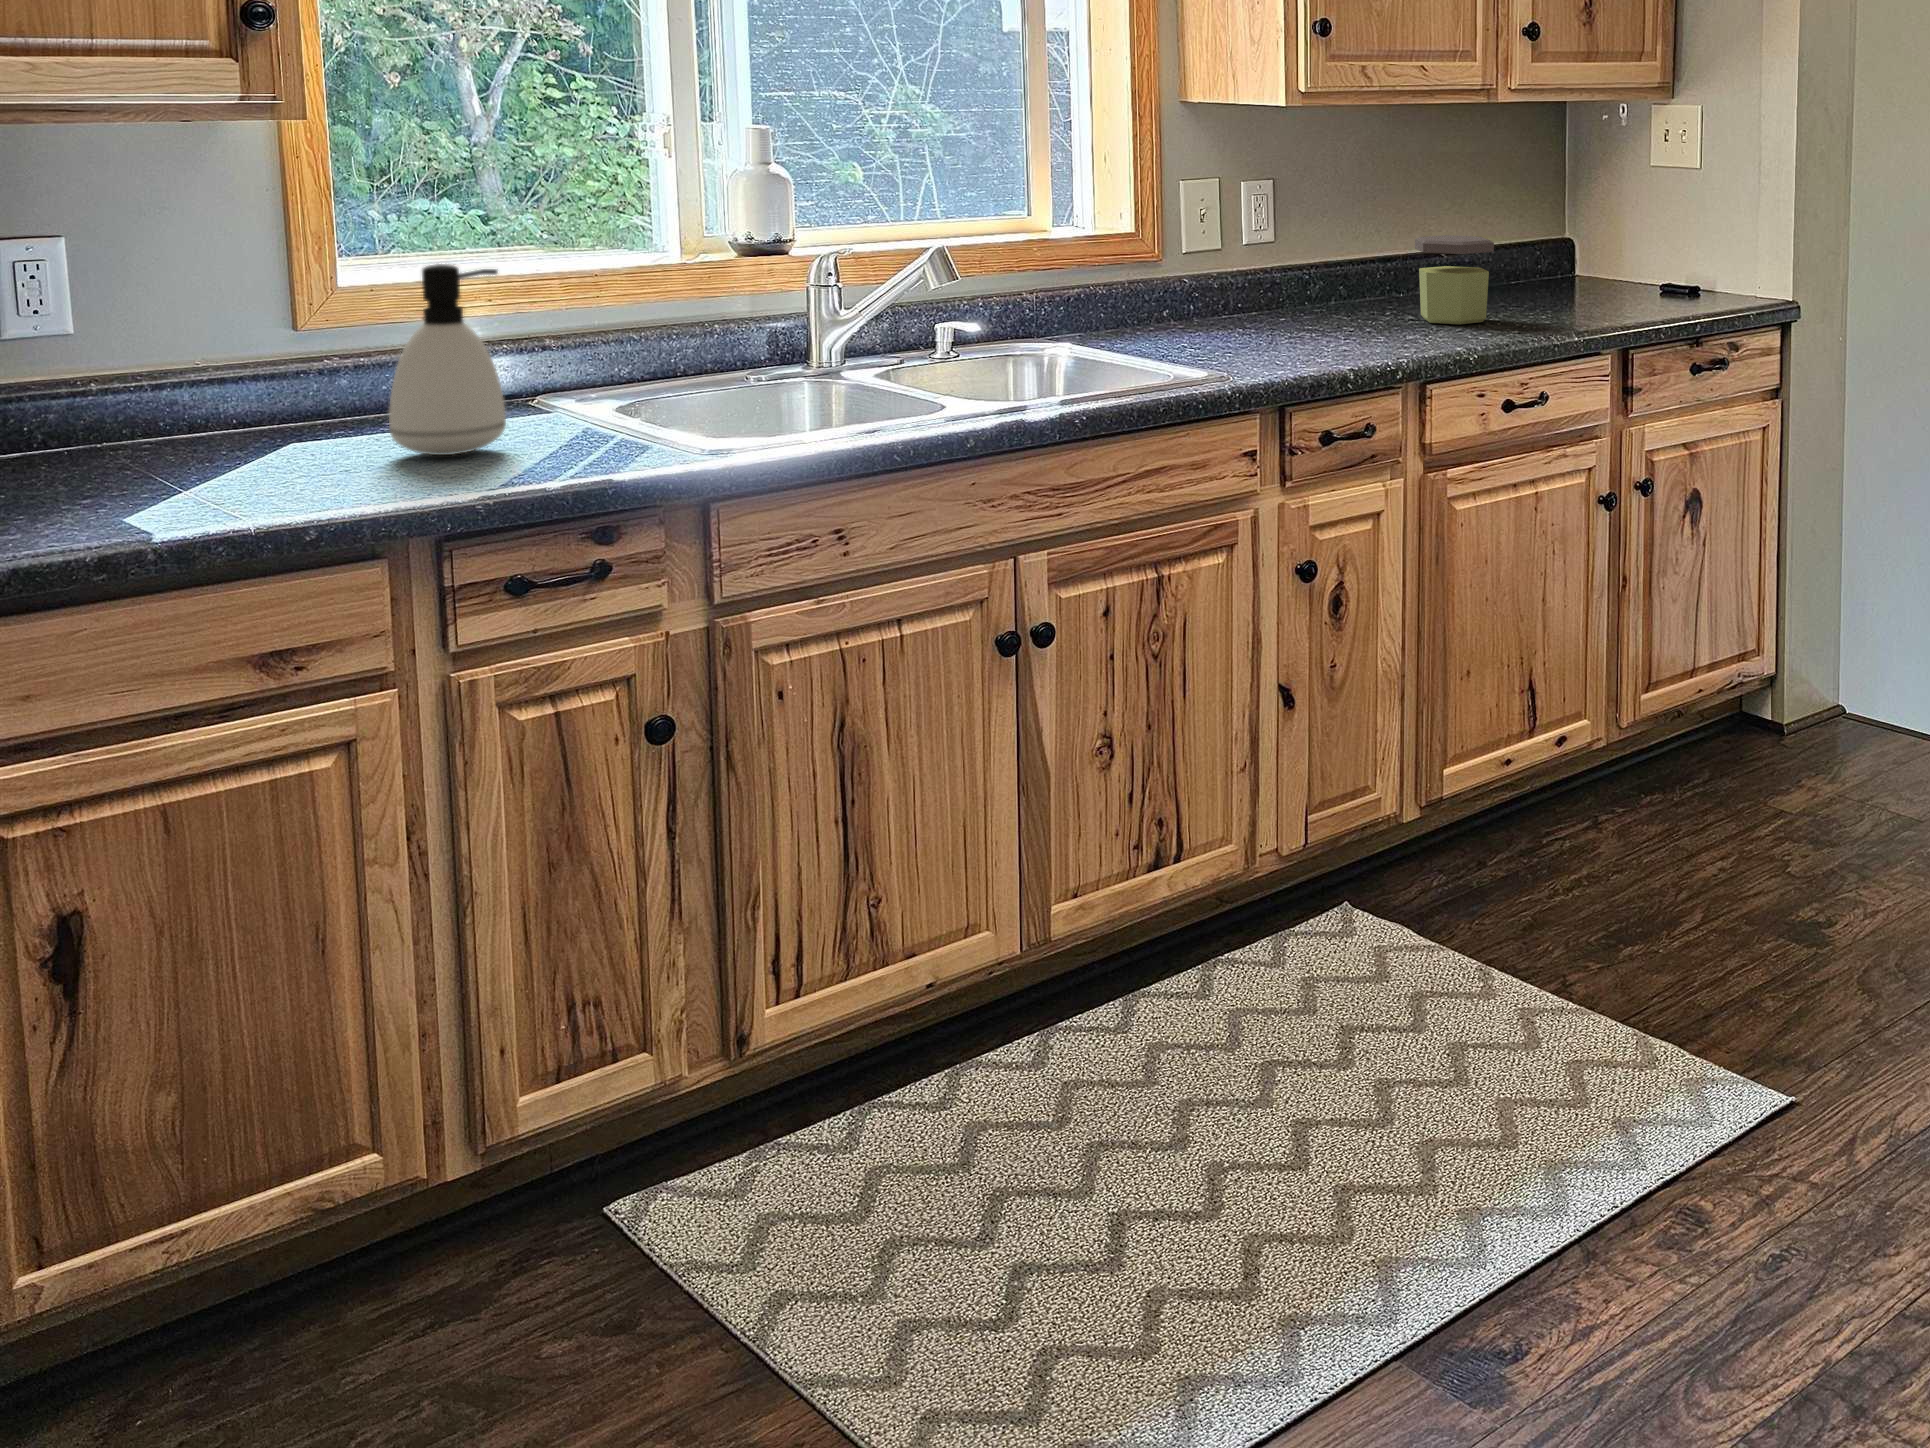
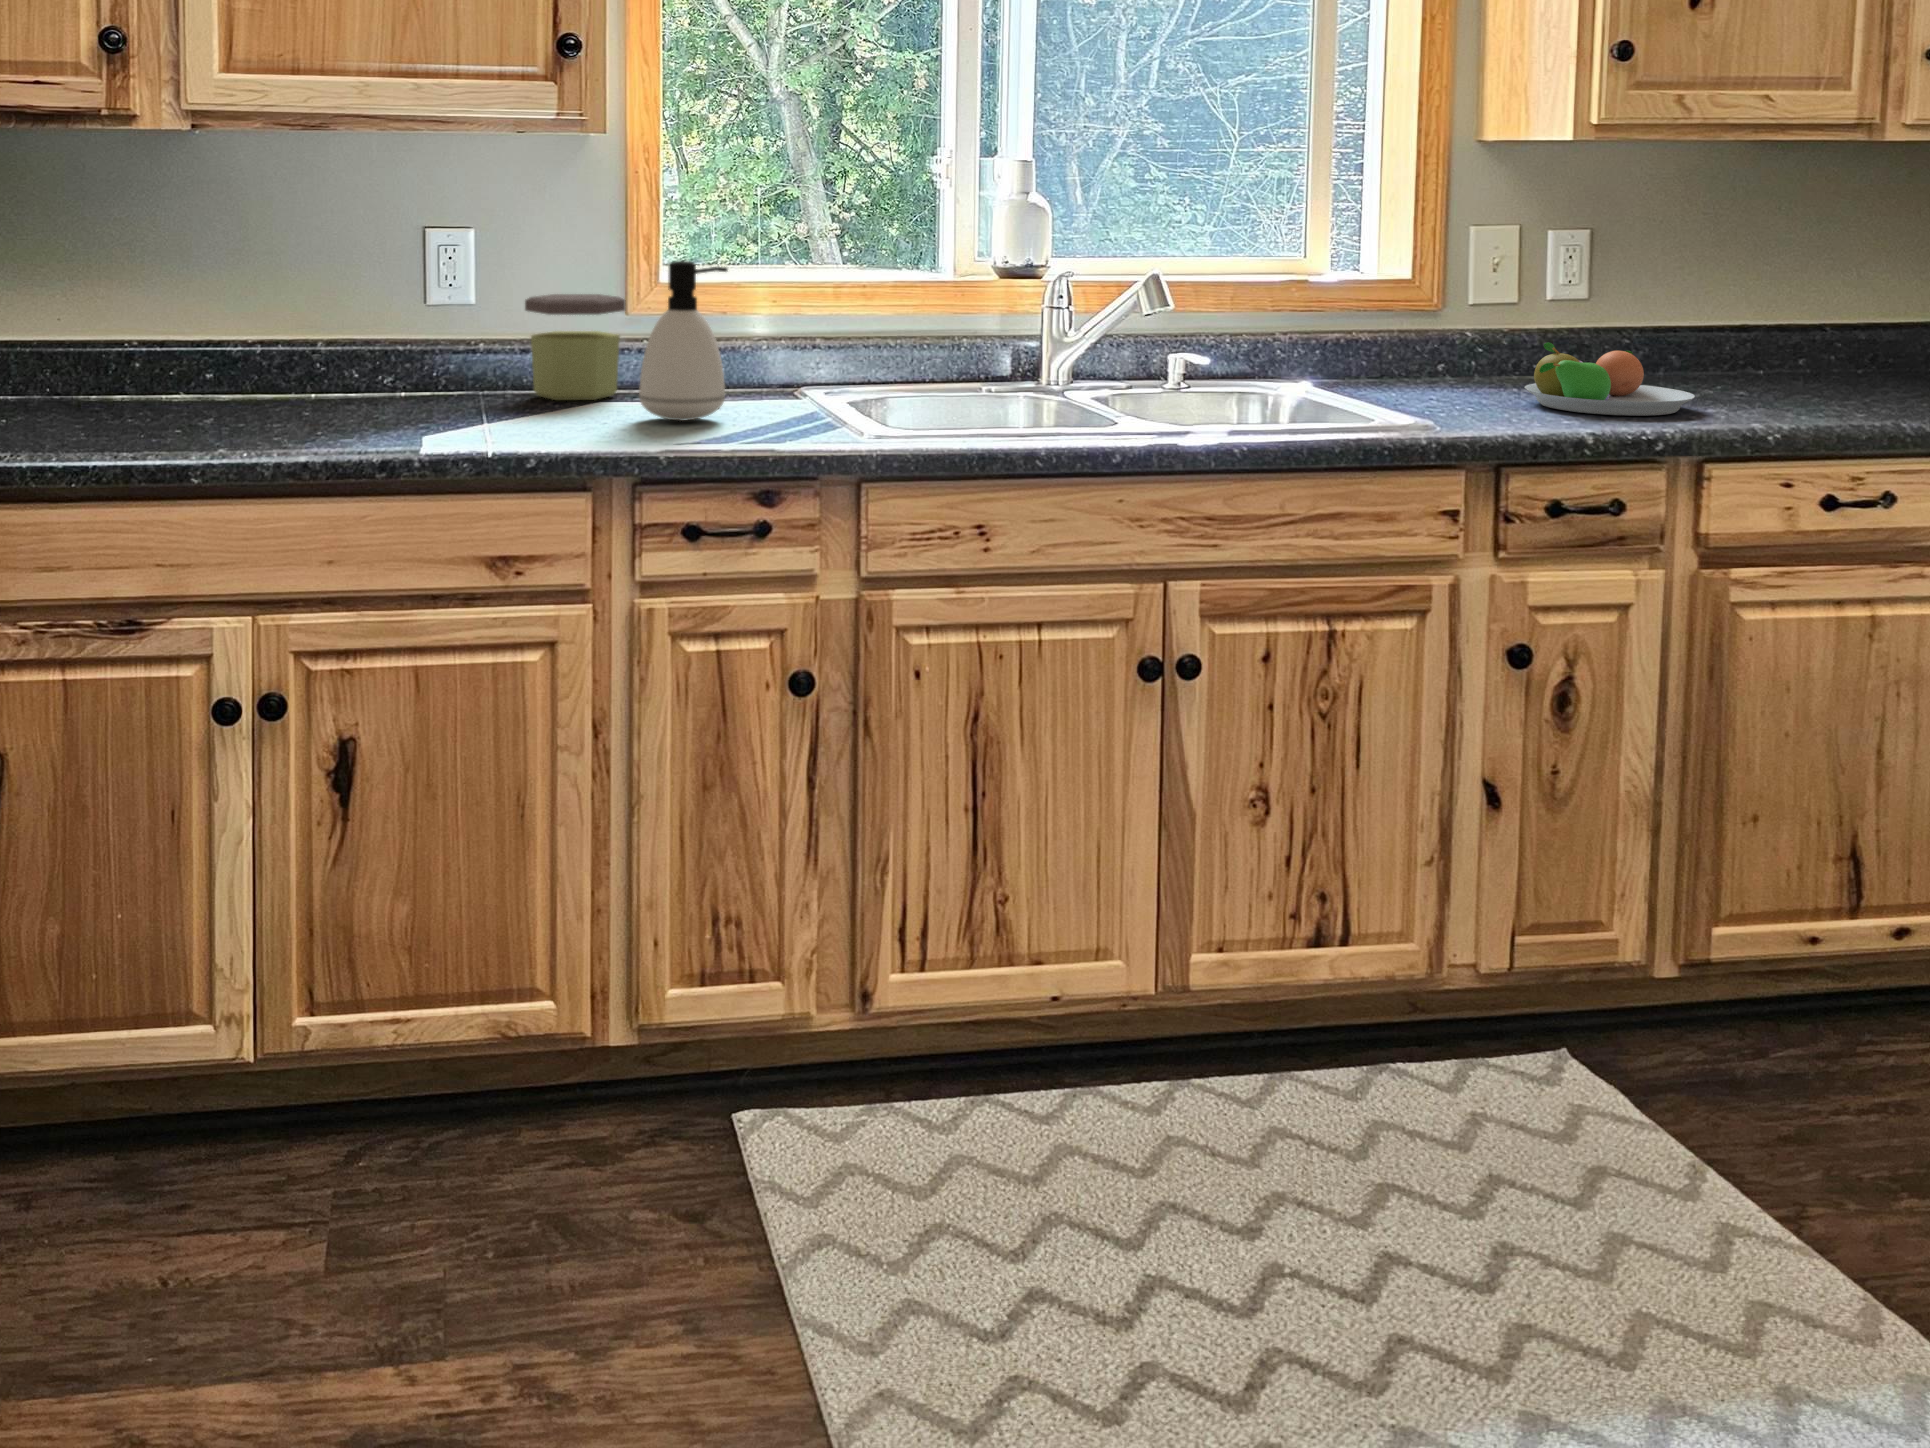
jar: present [1415,235,1494,324] -> present [525,294,626,400]
fruit bowl: none [1265,288,1403,349] -> present [1524,343,1695,416]

